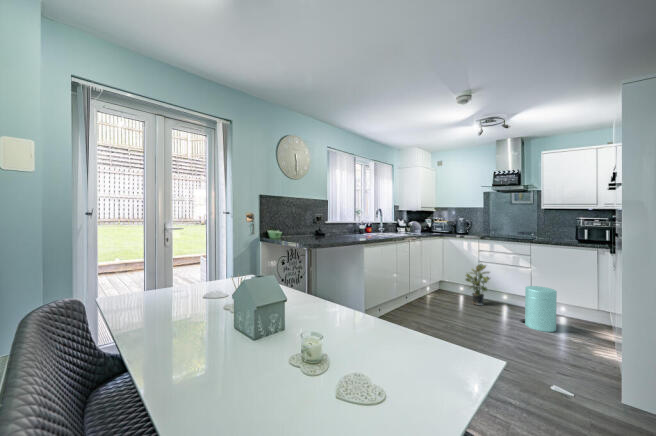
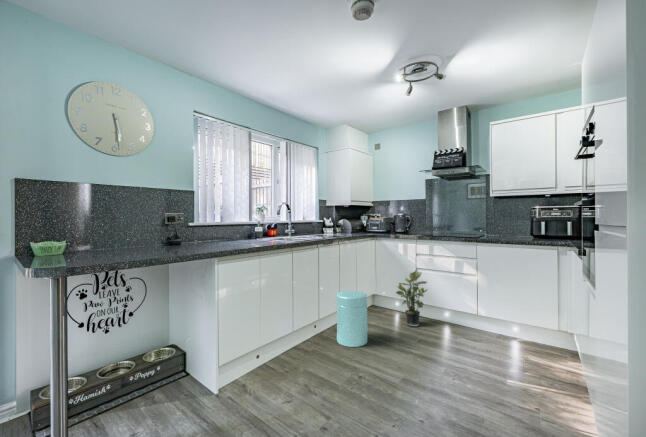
trash can: present [520,286,557,332] -> present [336,291,368,347]

